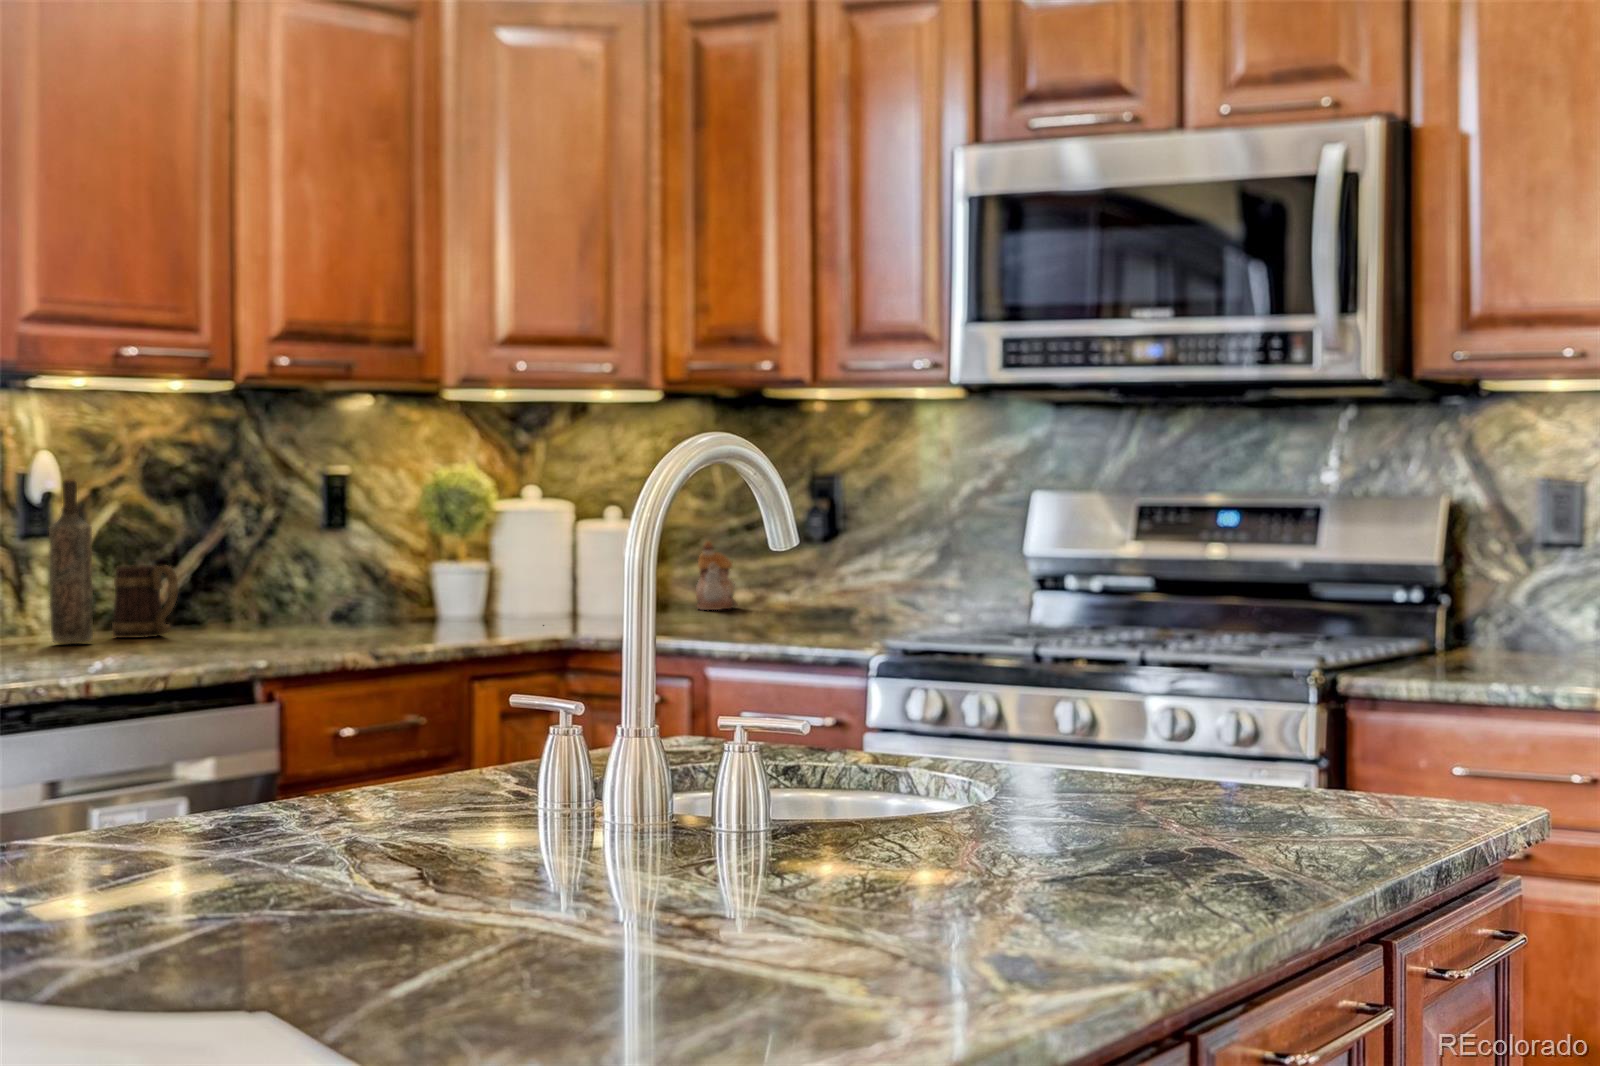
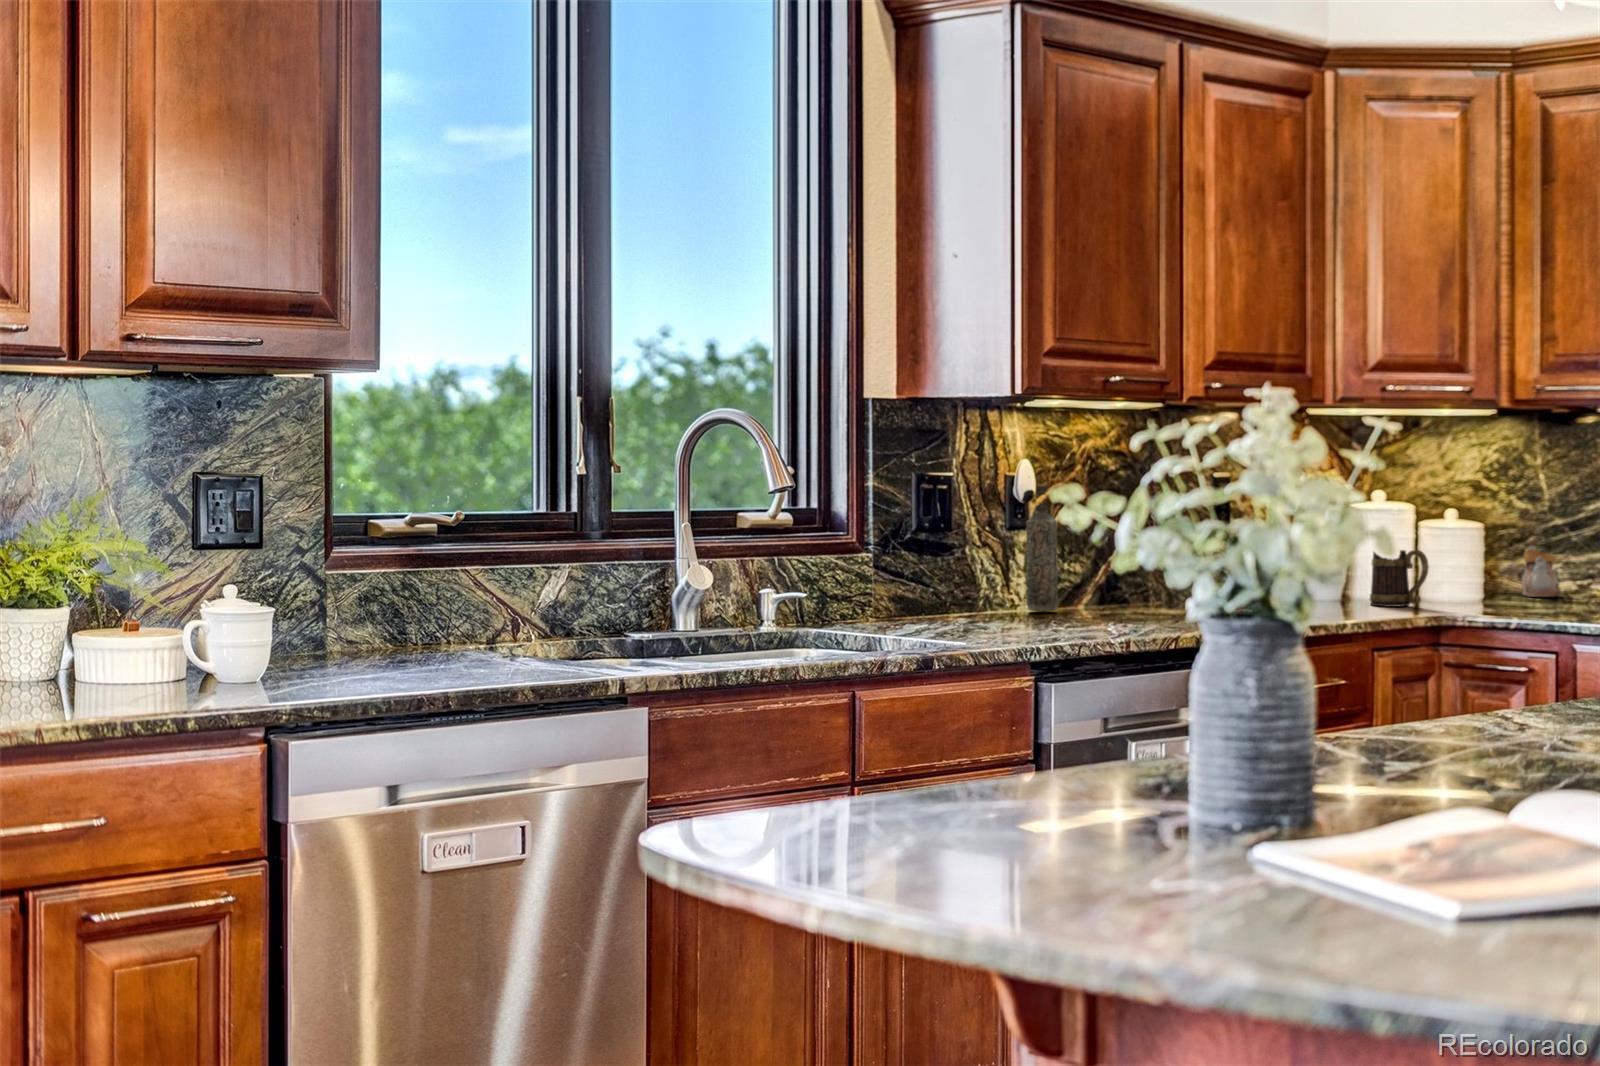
mug: present [112,565,178,638] -> present [1369,550,1429,607]

